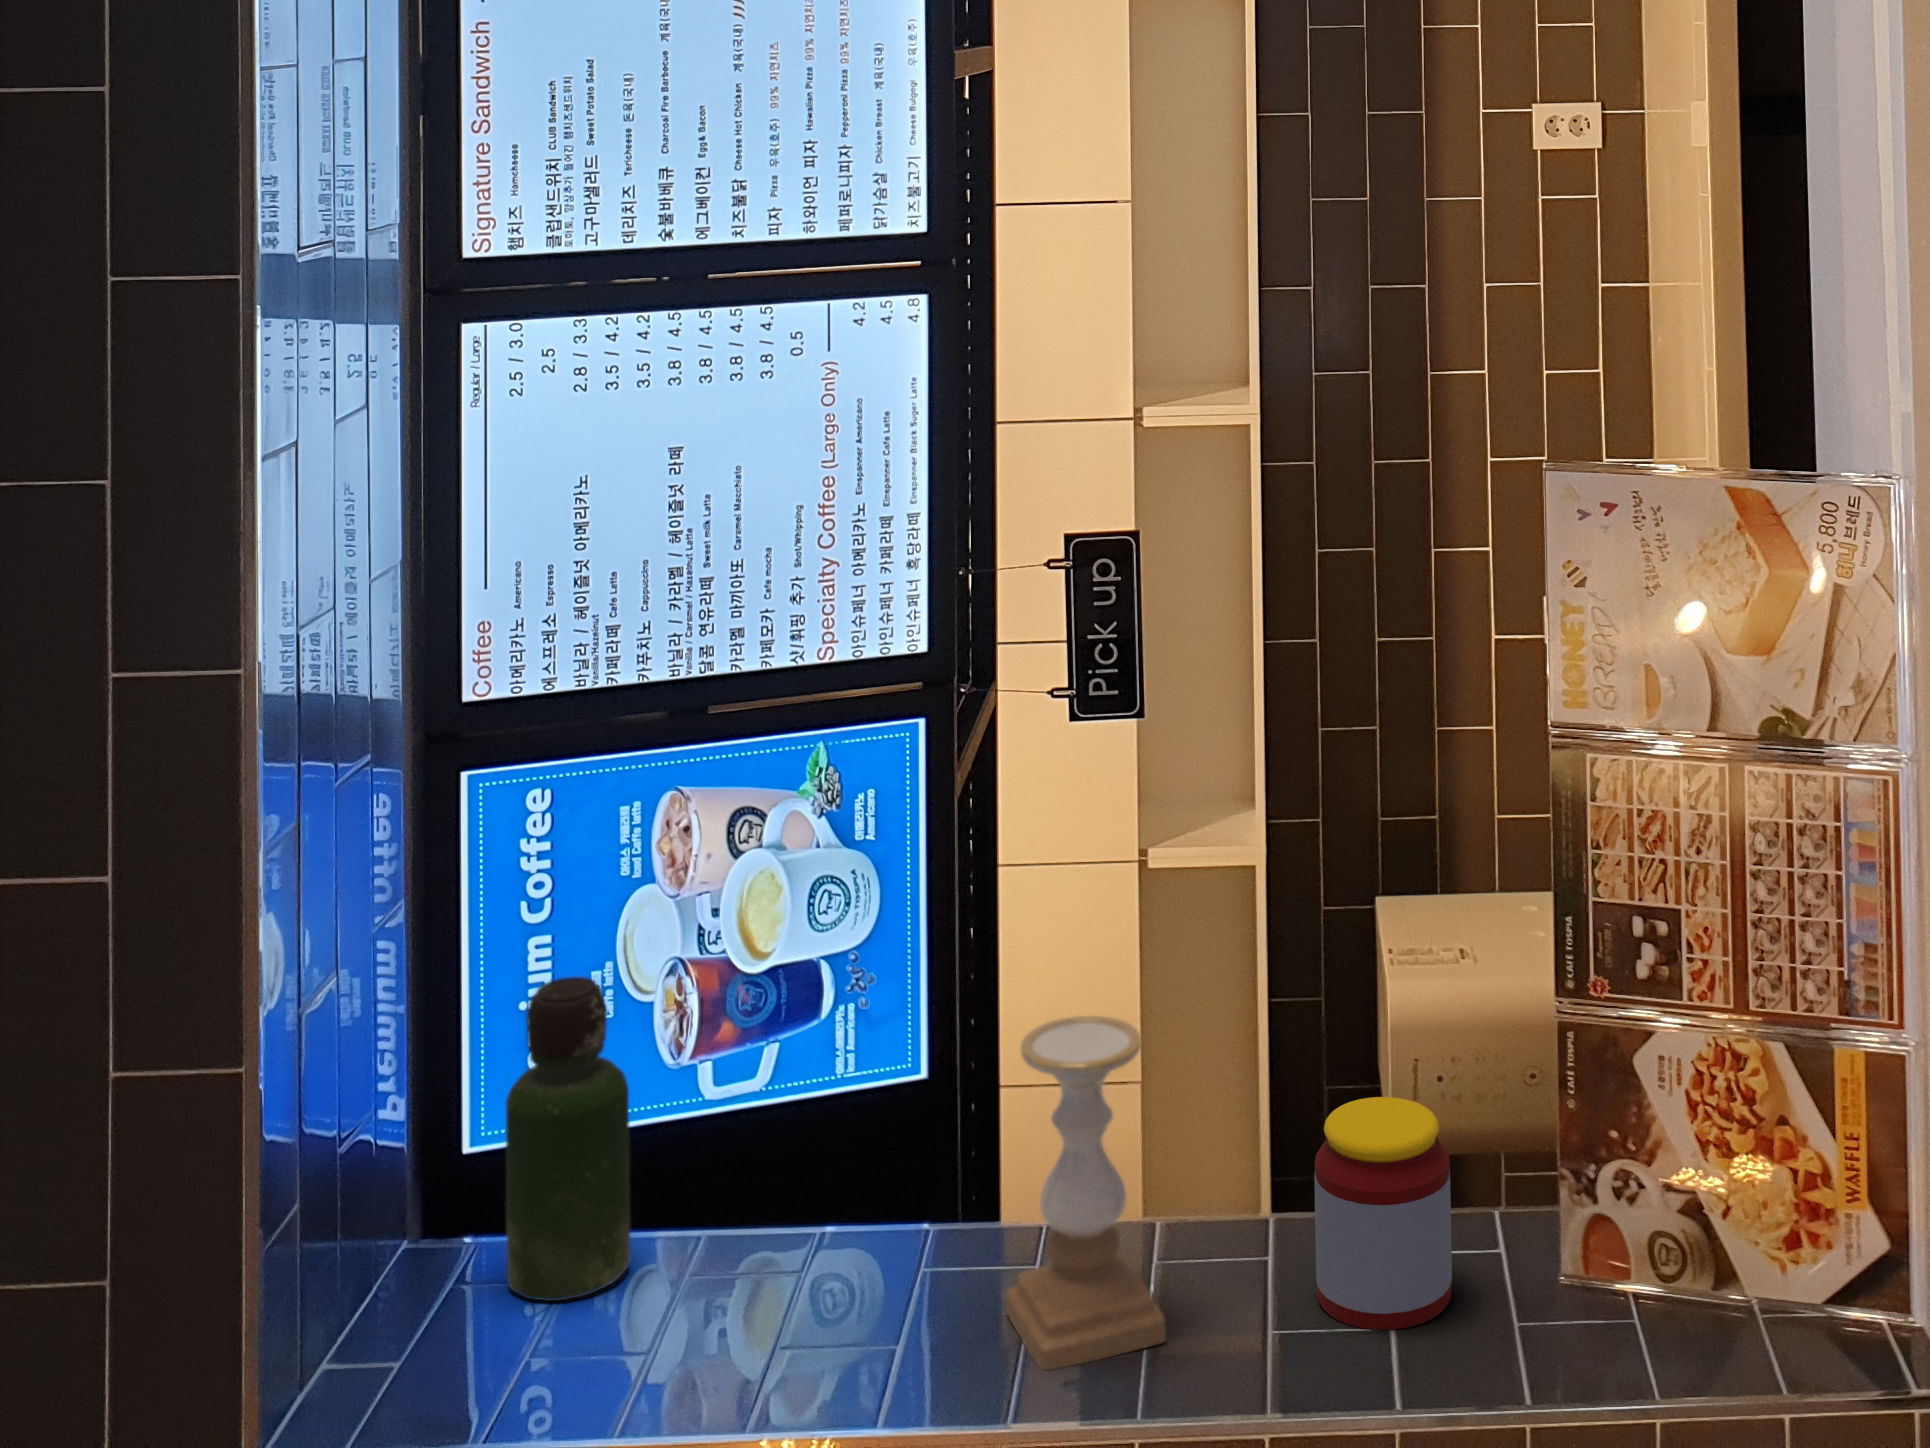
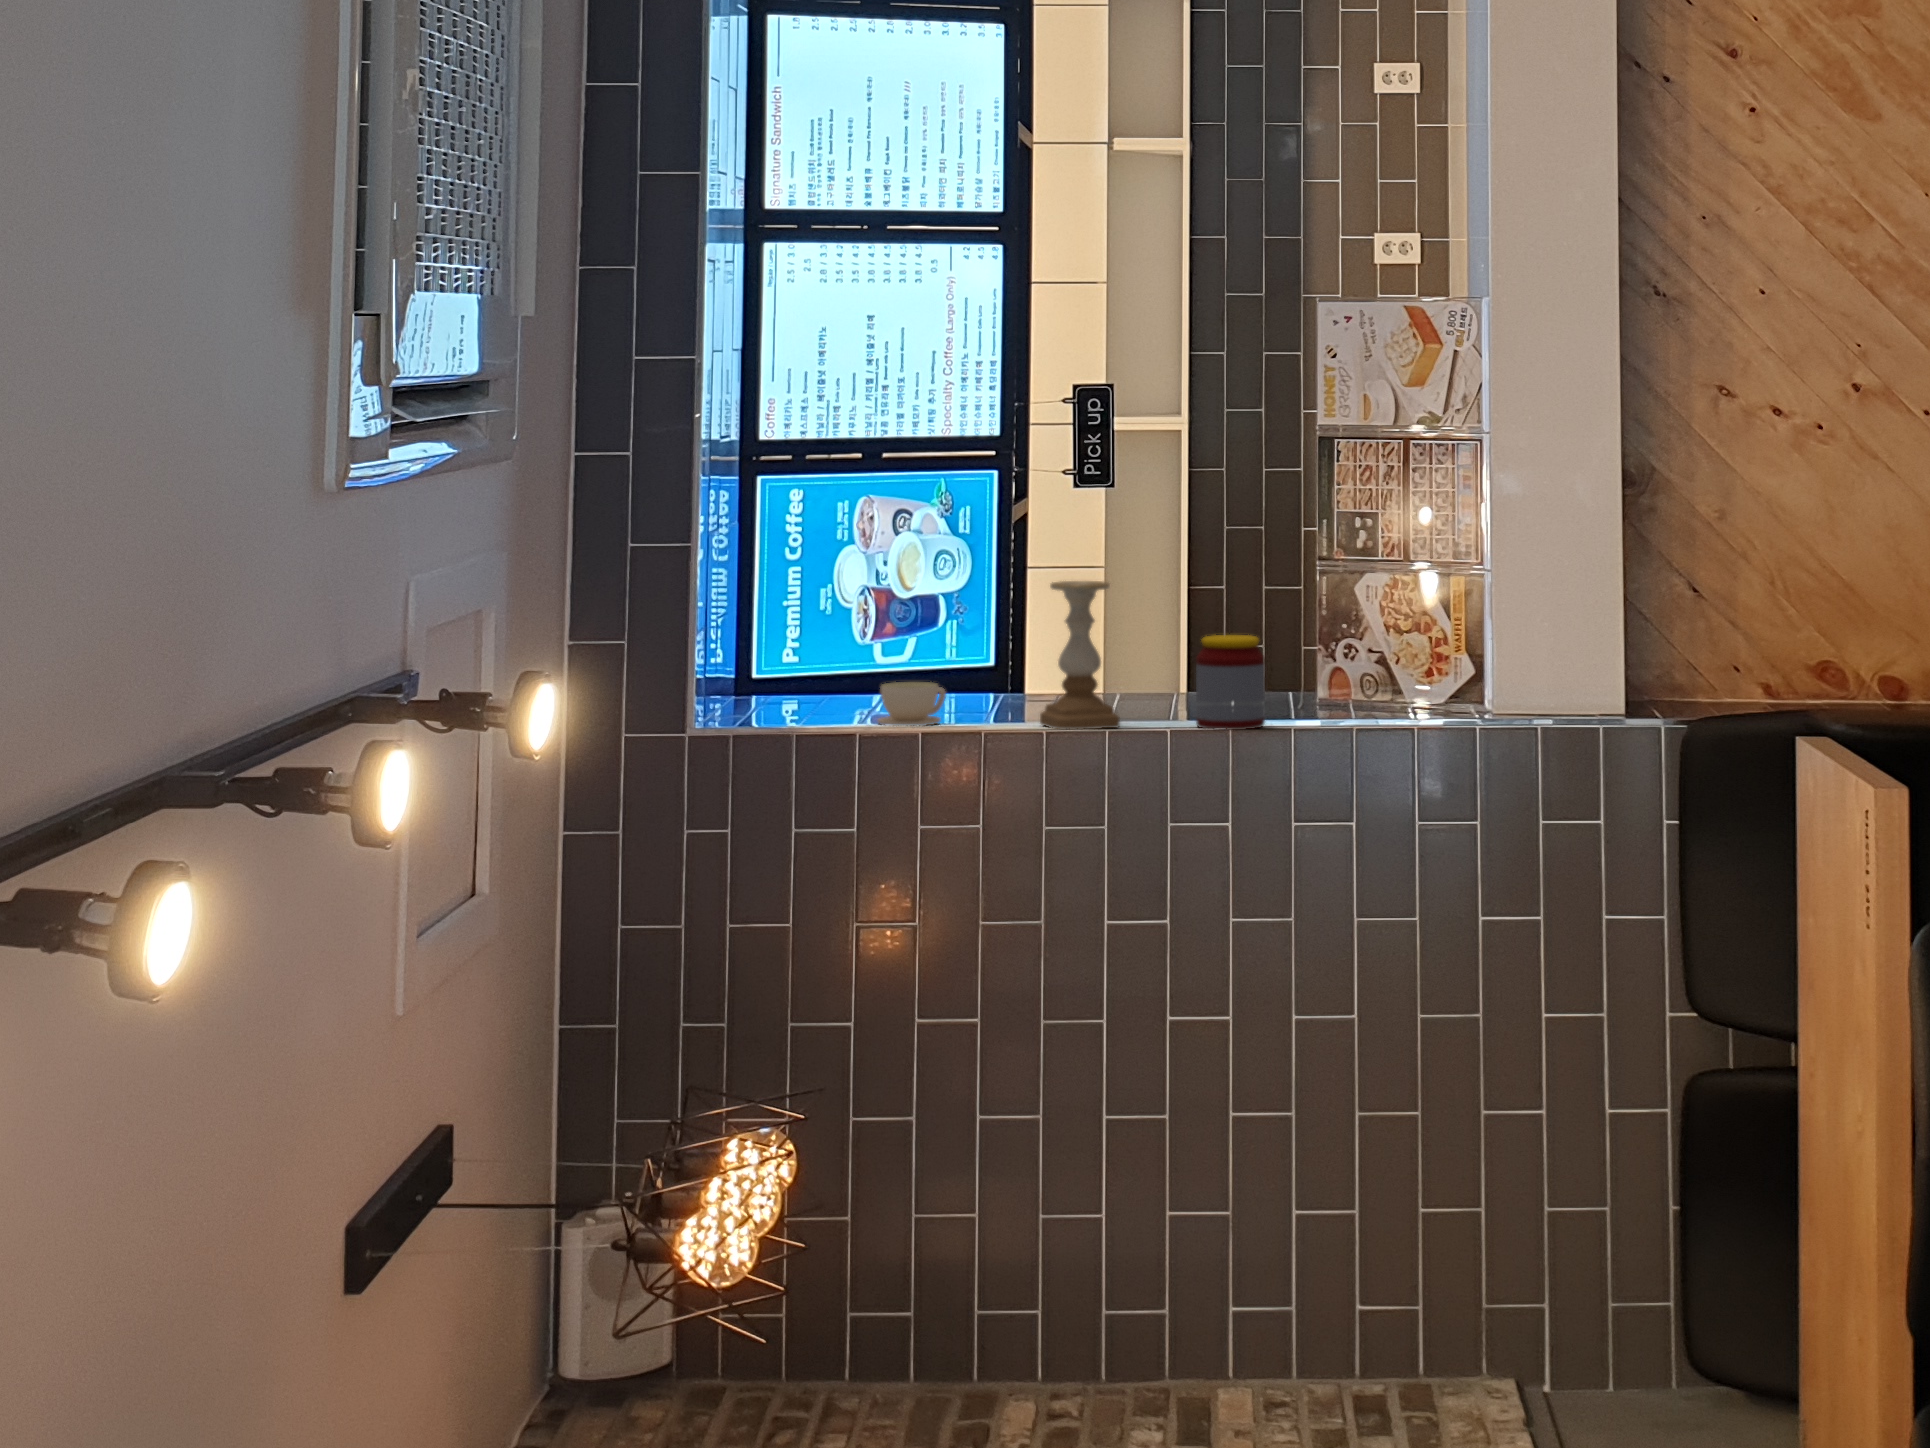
bottle: present [505,976,631,1301] -> none [785,571,847,722]
coffee cup: none [679,1215,820,1352] -> present [878,682,946,726]

